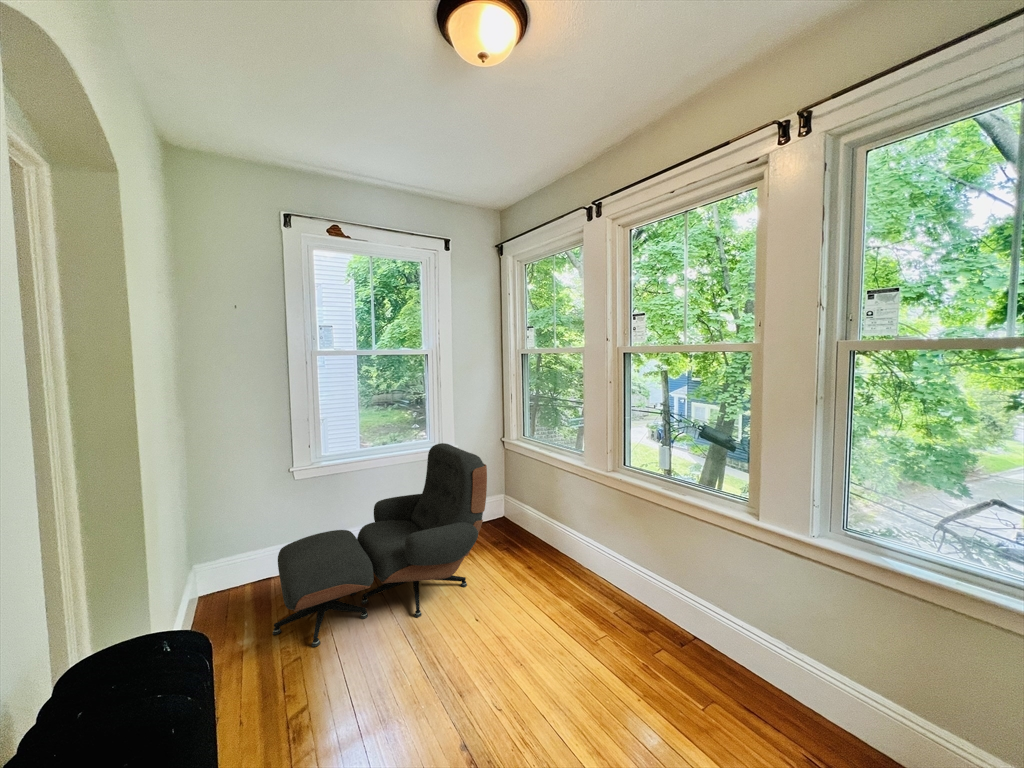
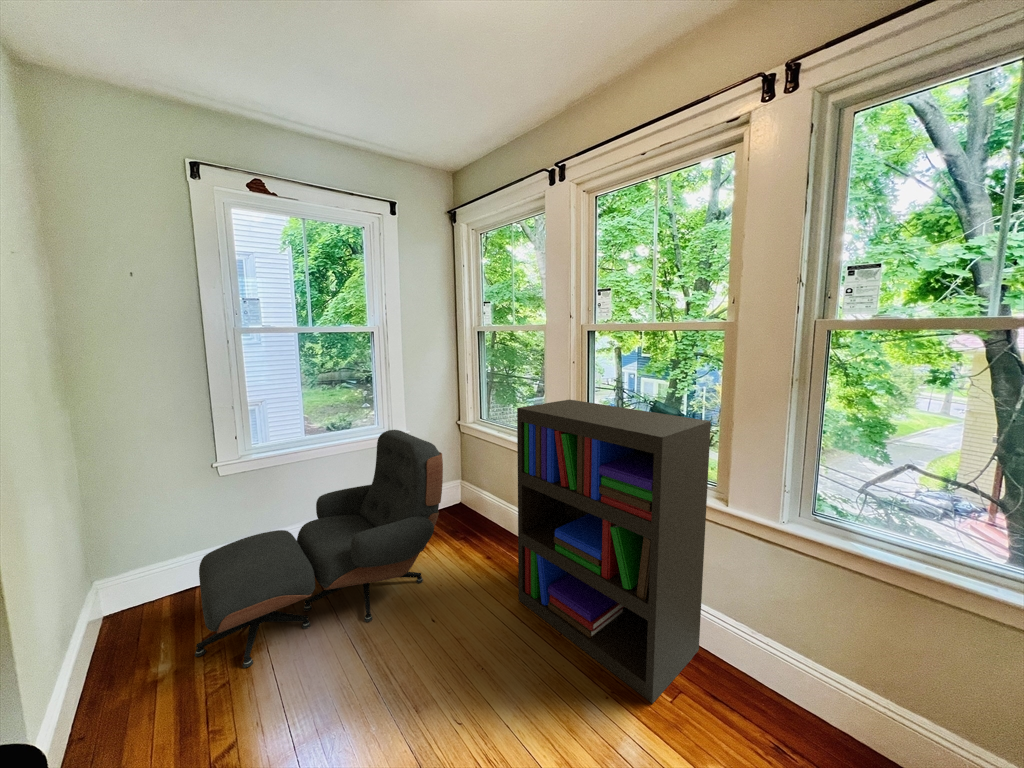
bookshelf: none [556,417,740,710] -> present [517,400,711,704]

